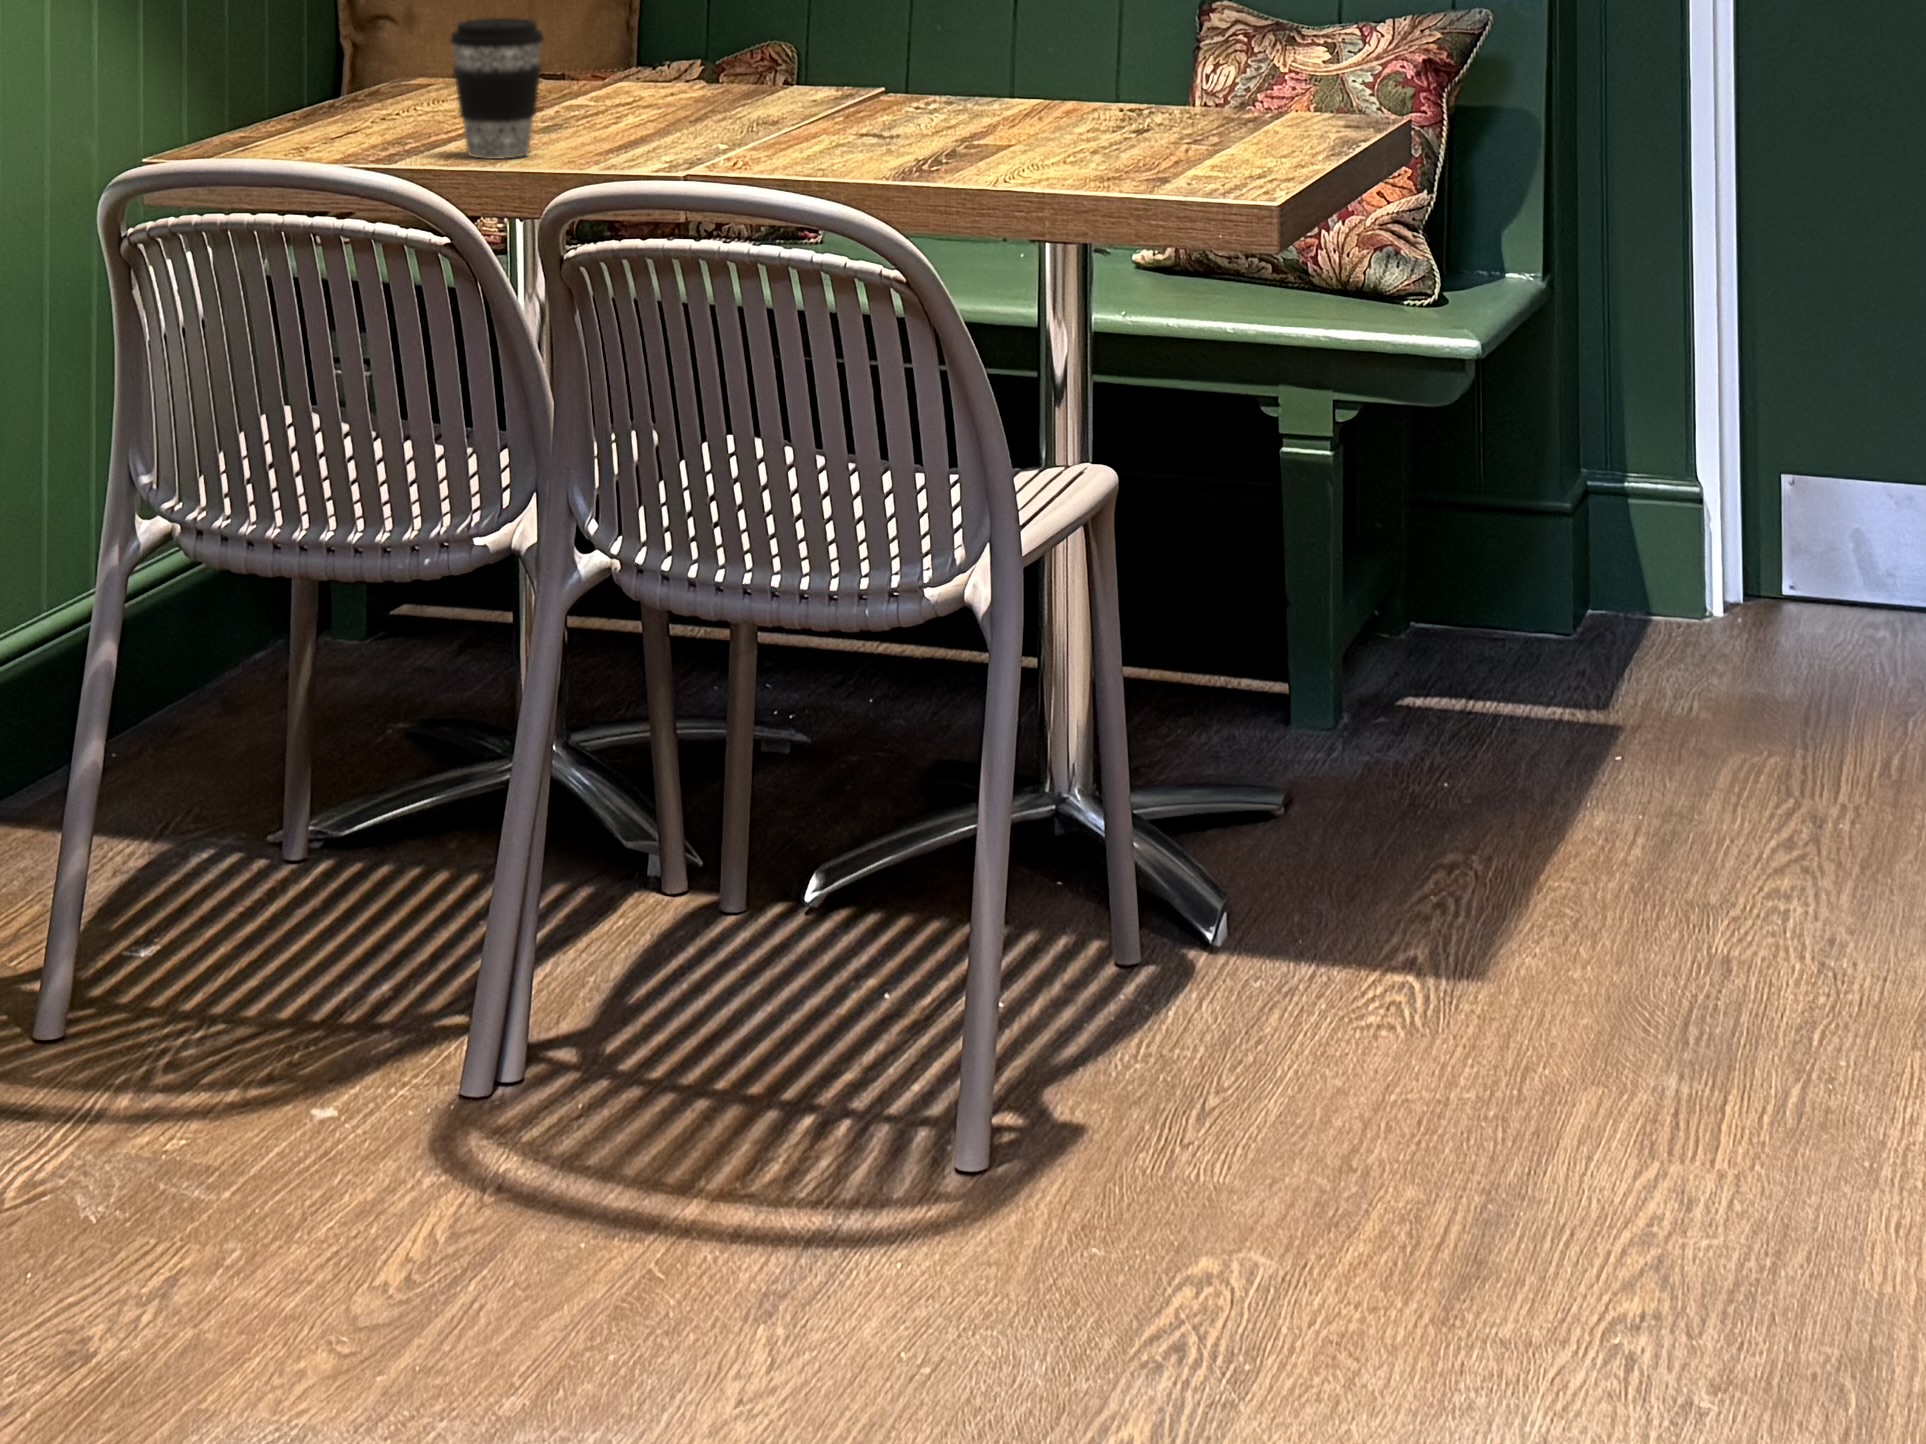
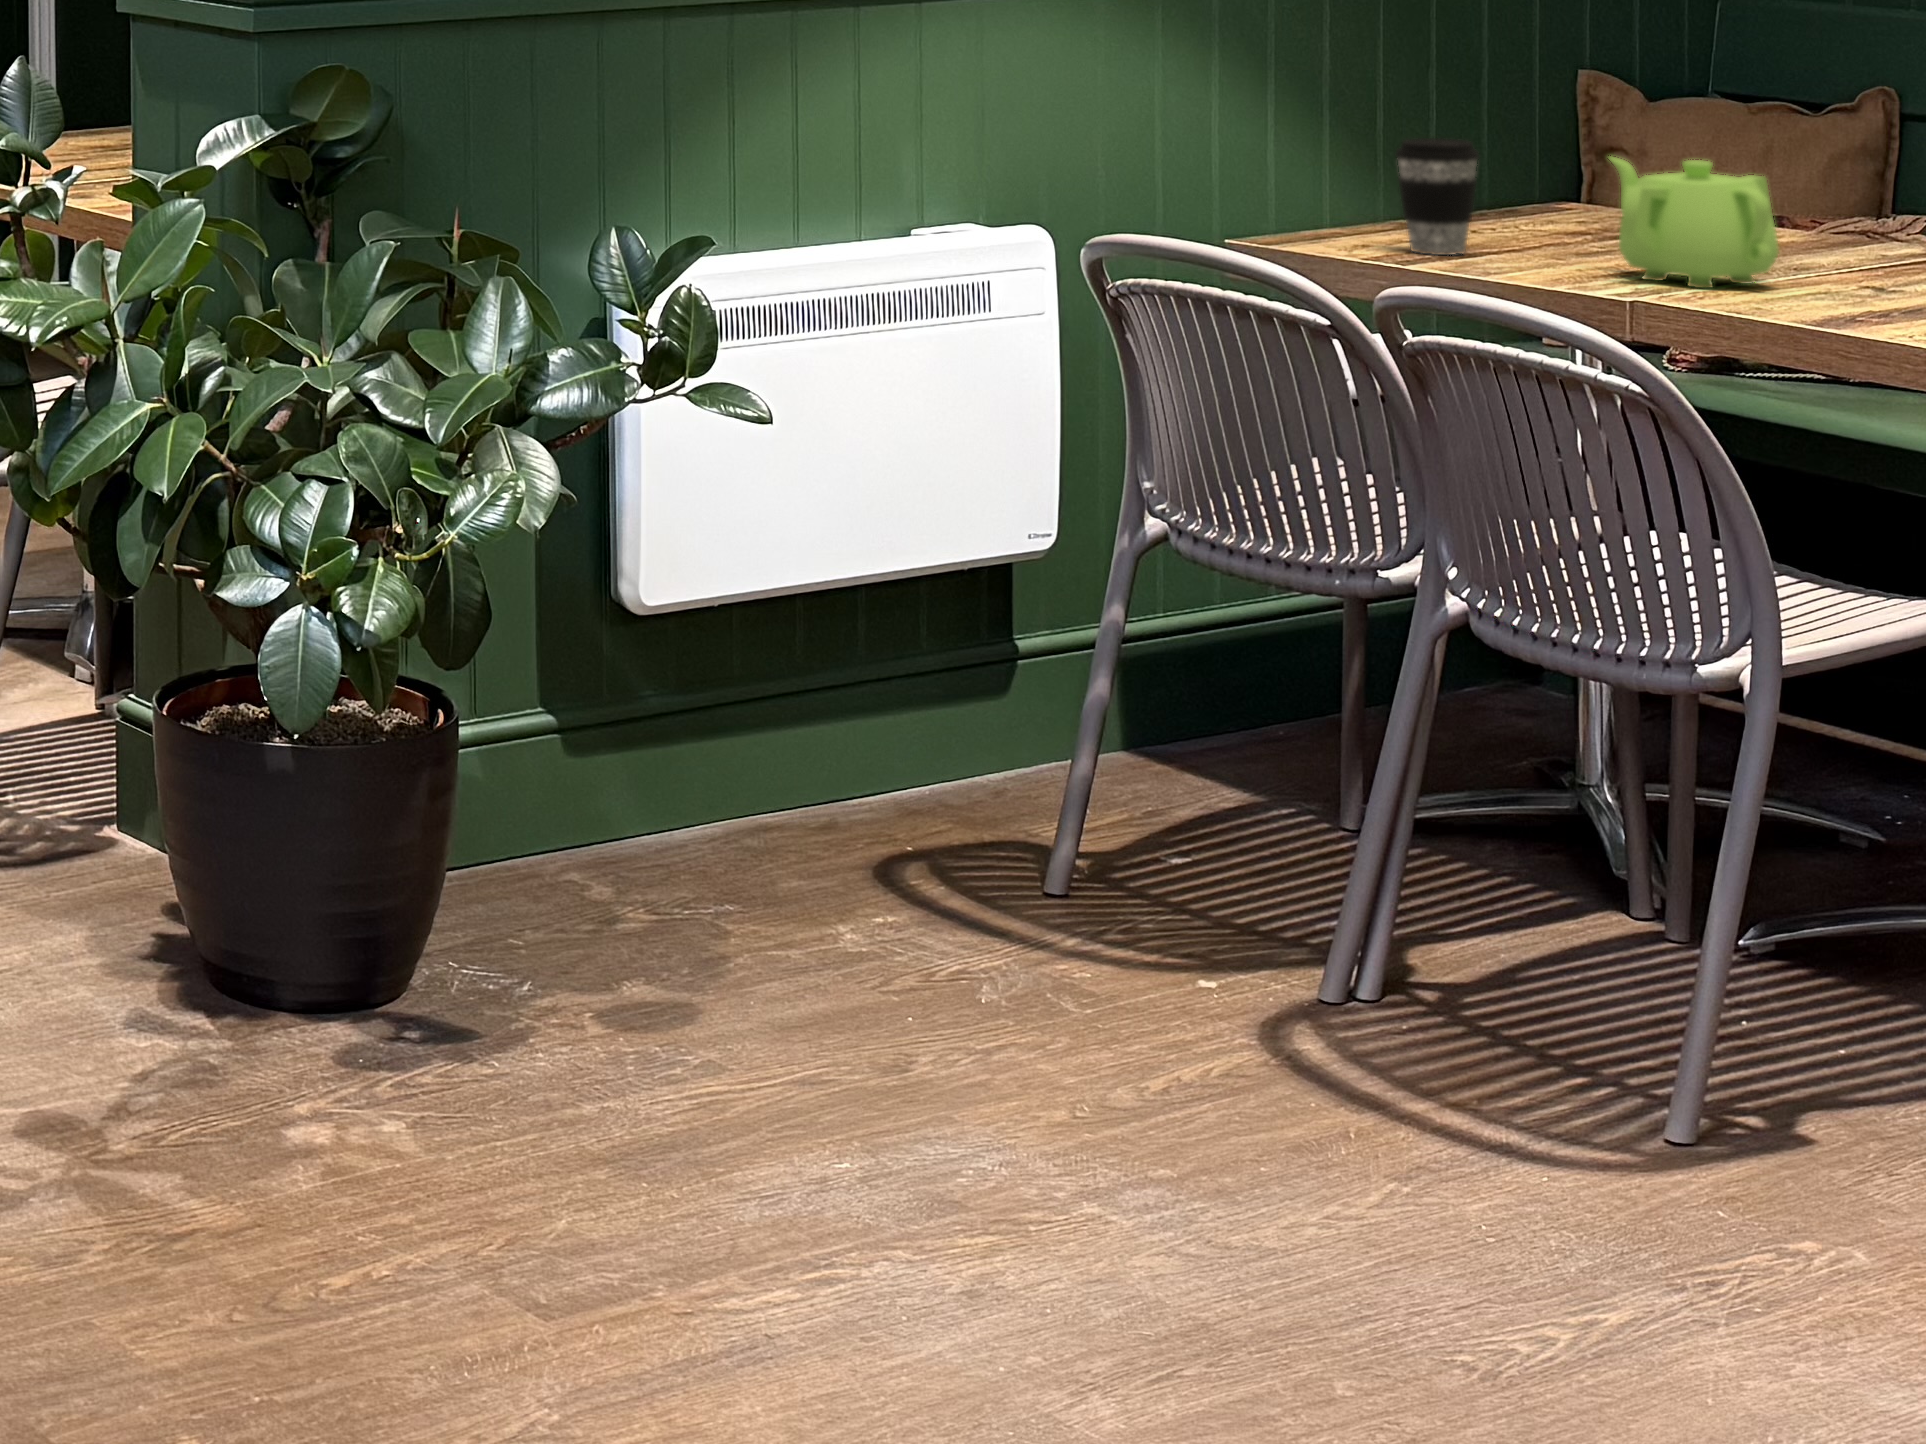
teapot: none [686,22,891,169] -> present [1609,157,1779,288]

